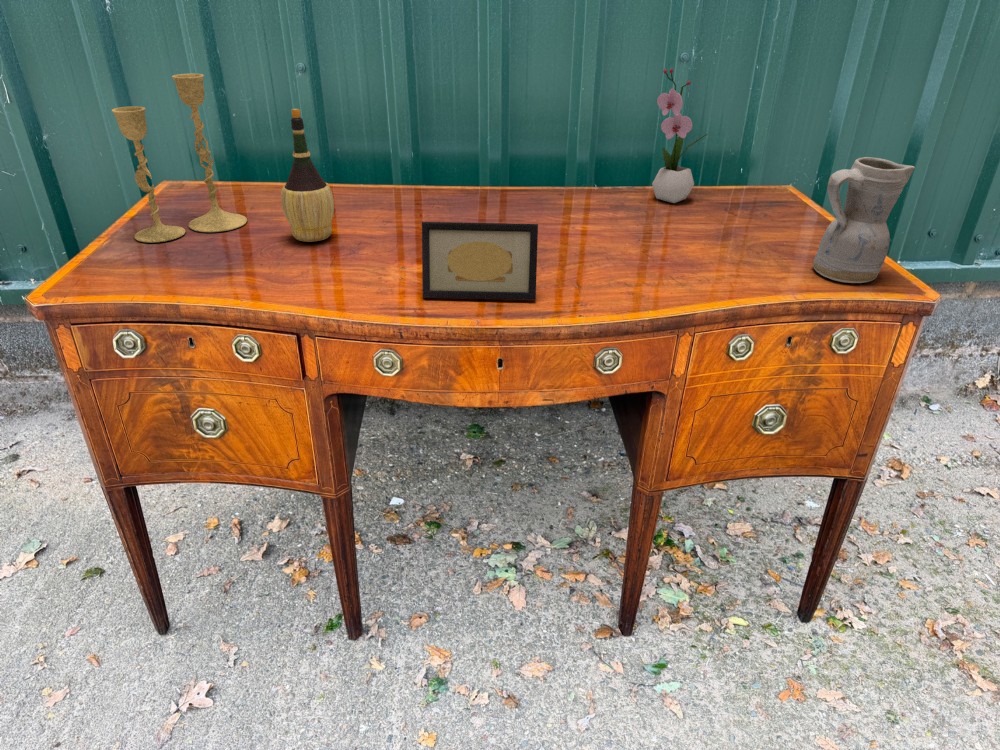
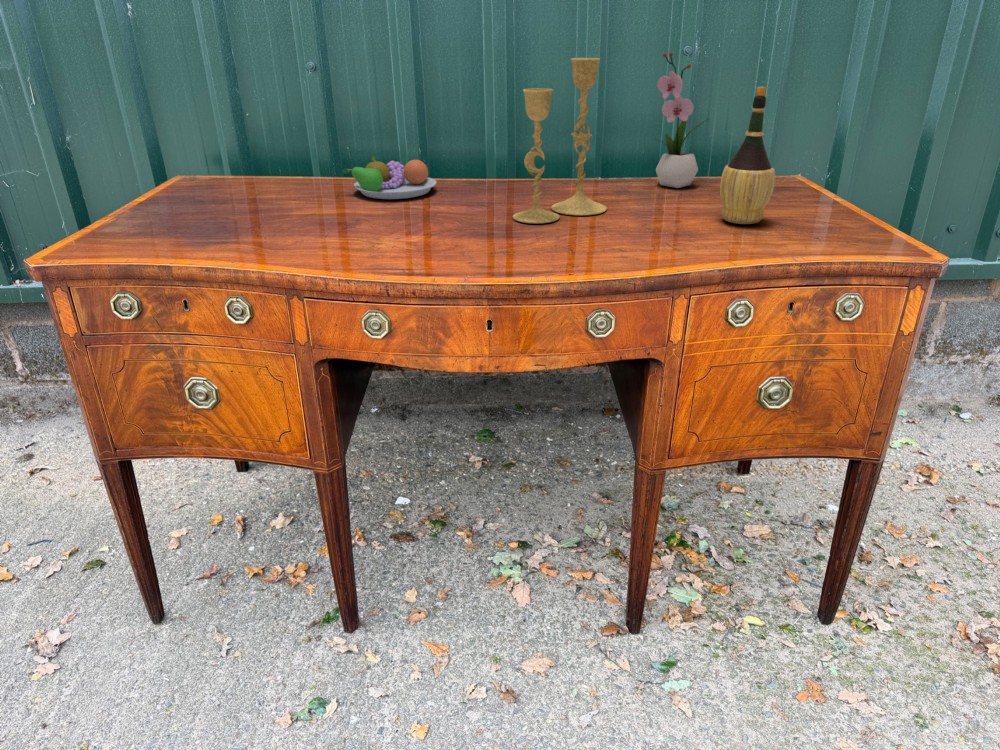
candlestick: present [112,74,247,243] -> present [513,58,607,223]
wine bottle: present [281,109,334,242] -> present [720,87,775,224]
ceramic pitcher: present [813,157,915,283] -> none [816,119,915,247]
fruit bowl: none [340,166,434,215] -> present [343,156,436,199]
picture frame: present [422,222,538,300] -> none [412,183,528,261]

